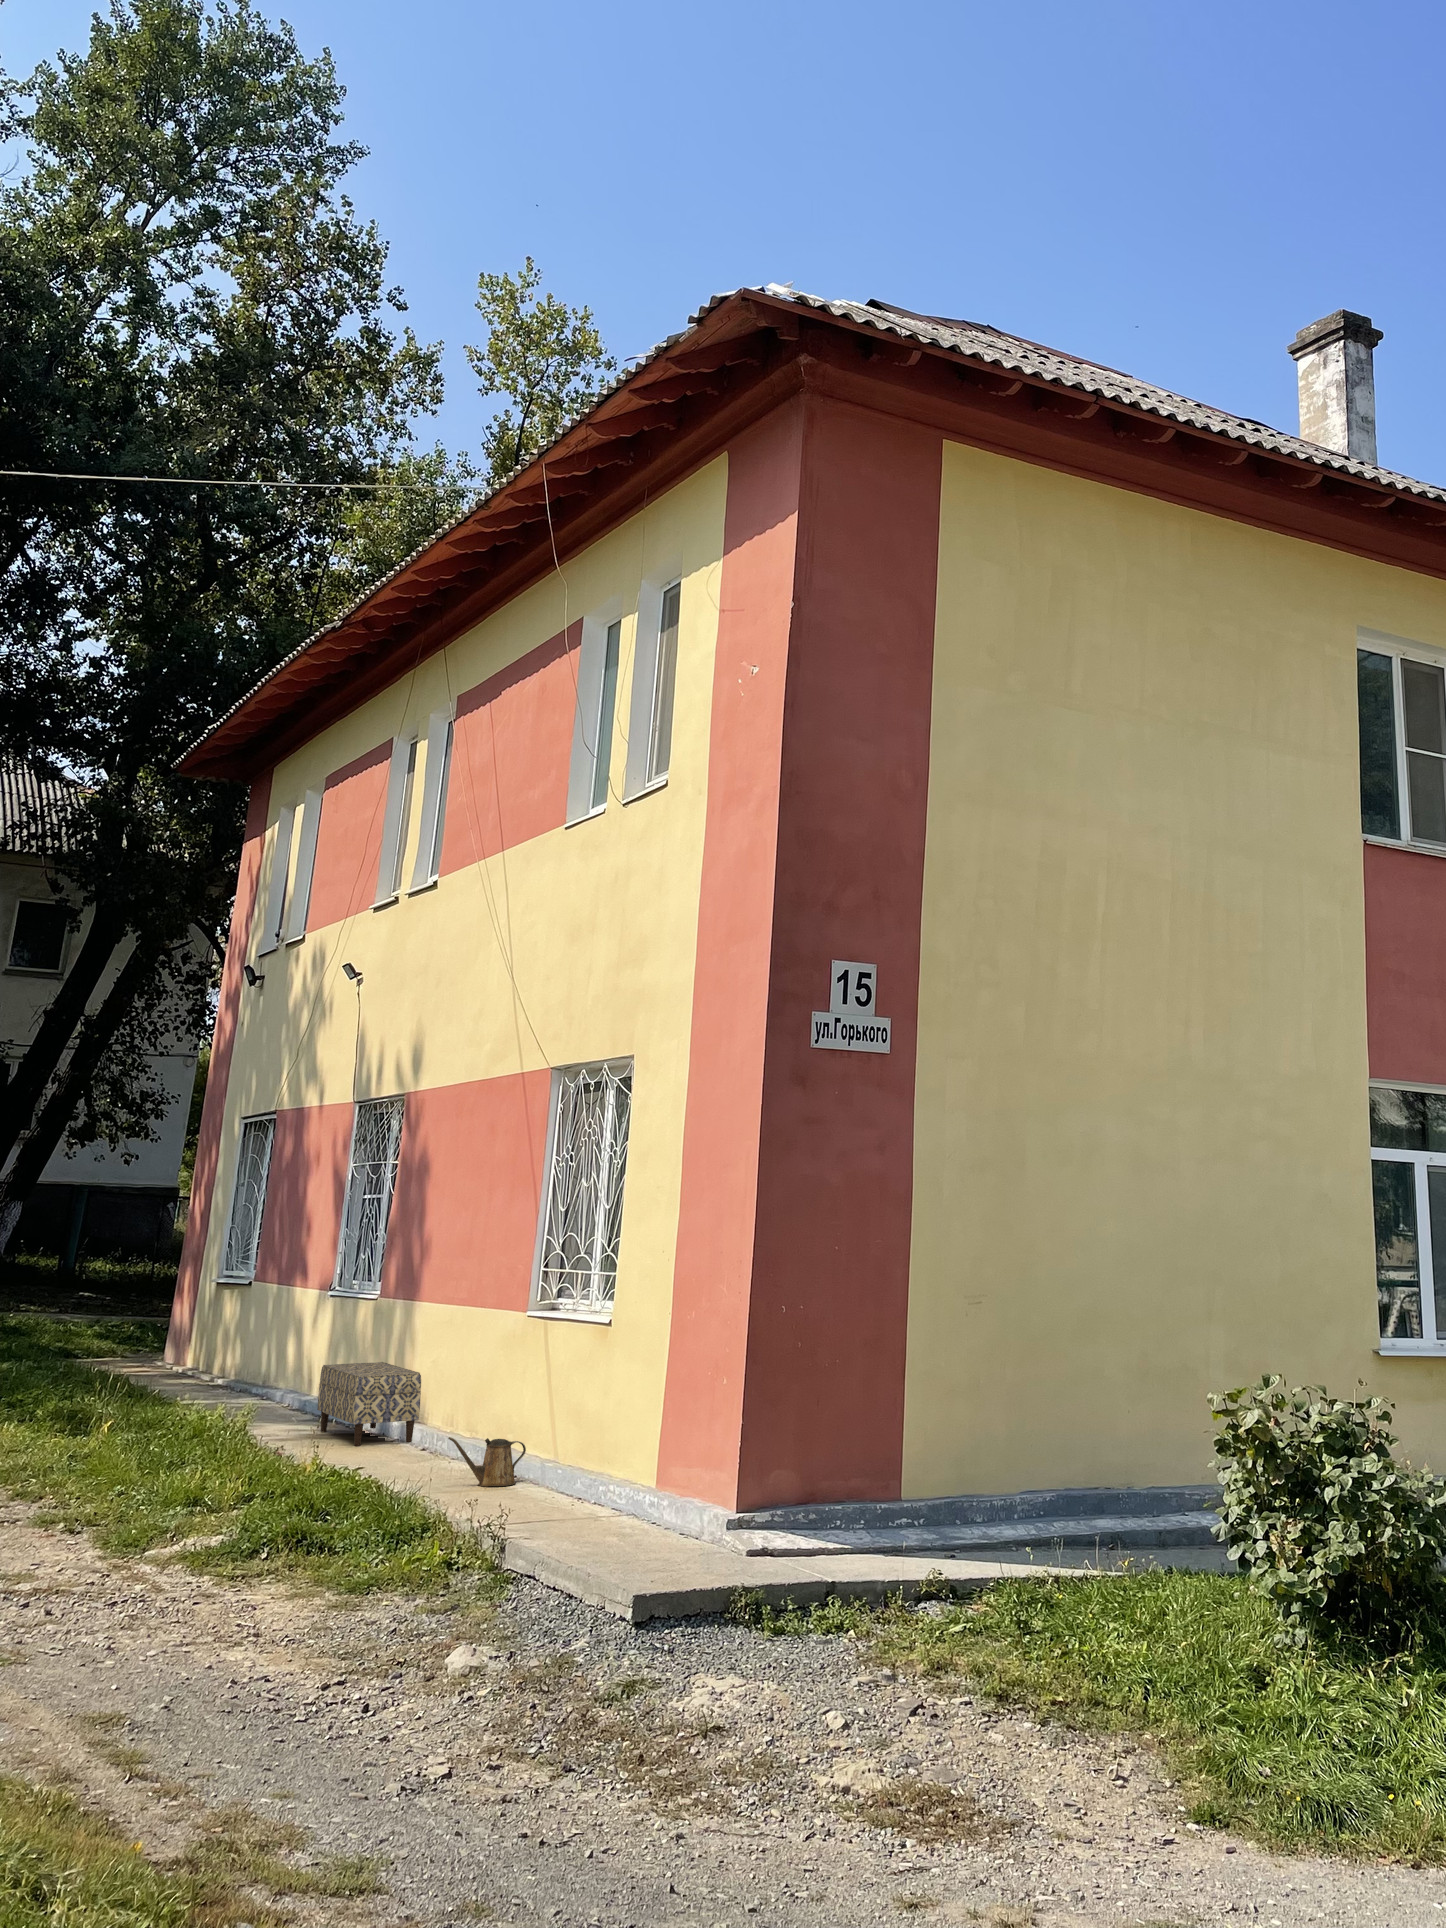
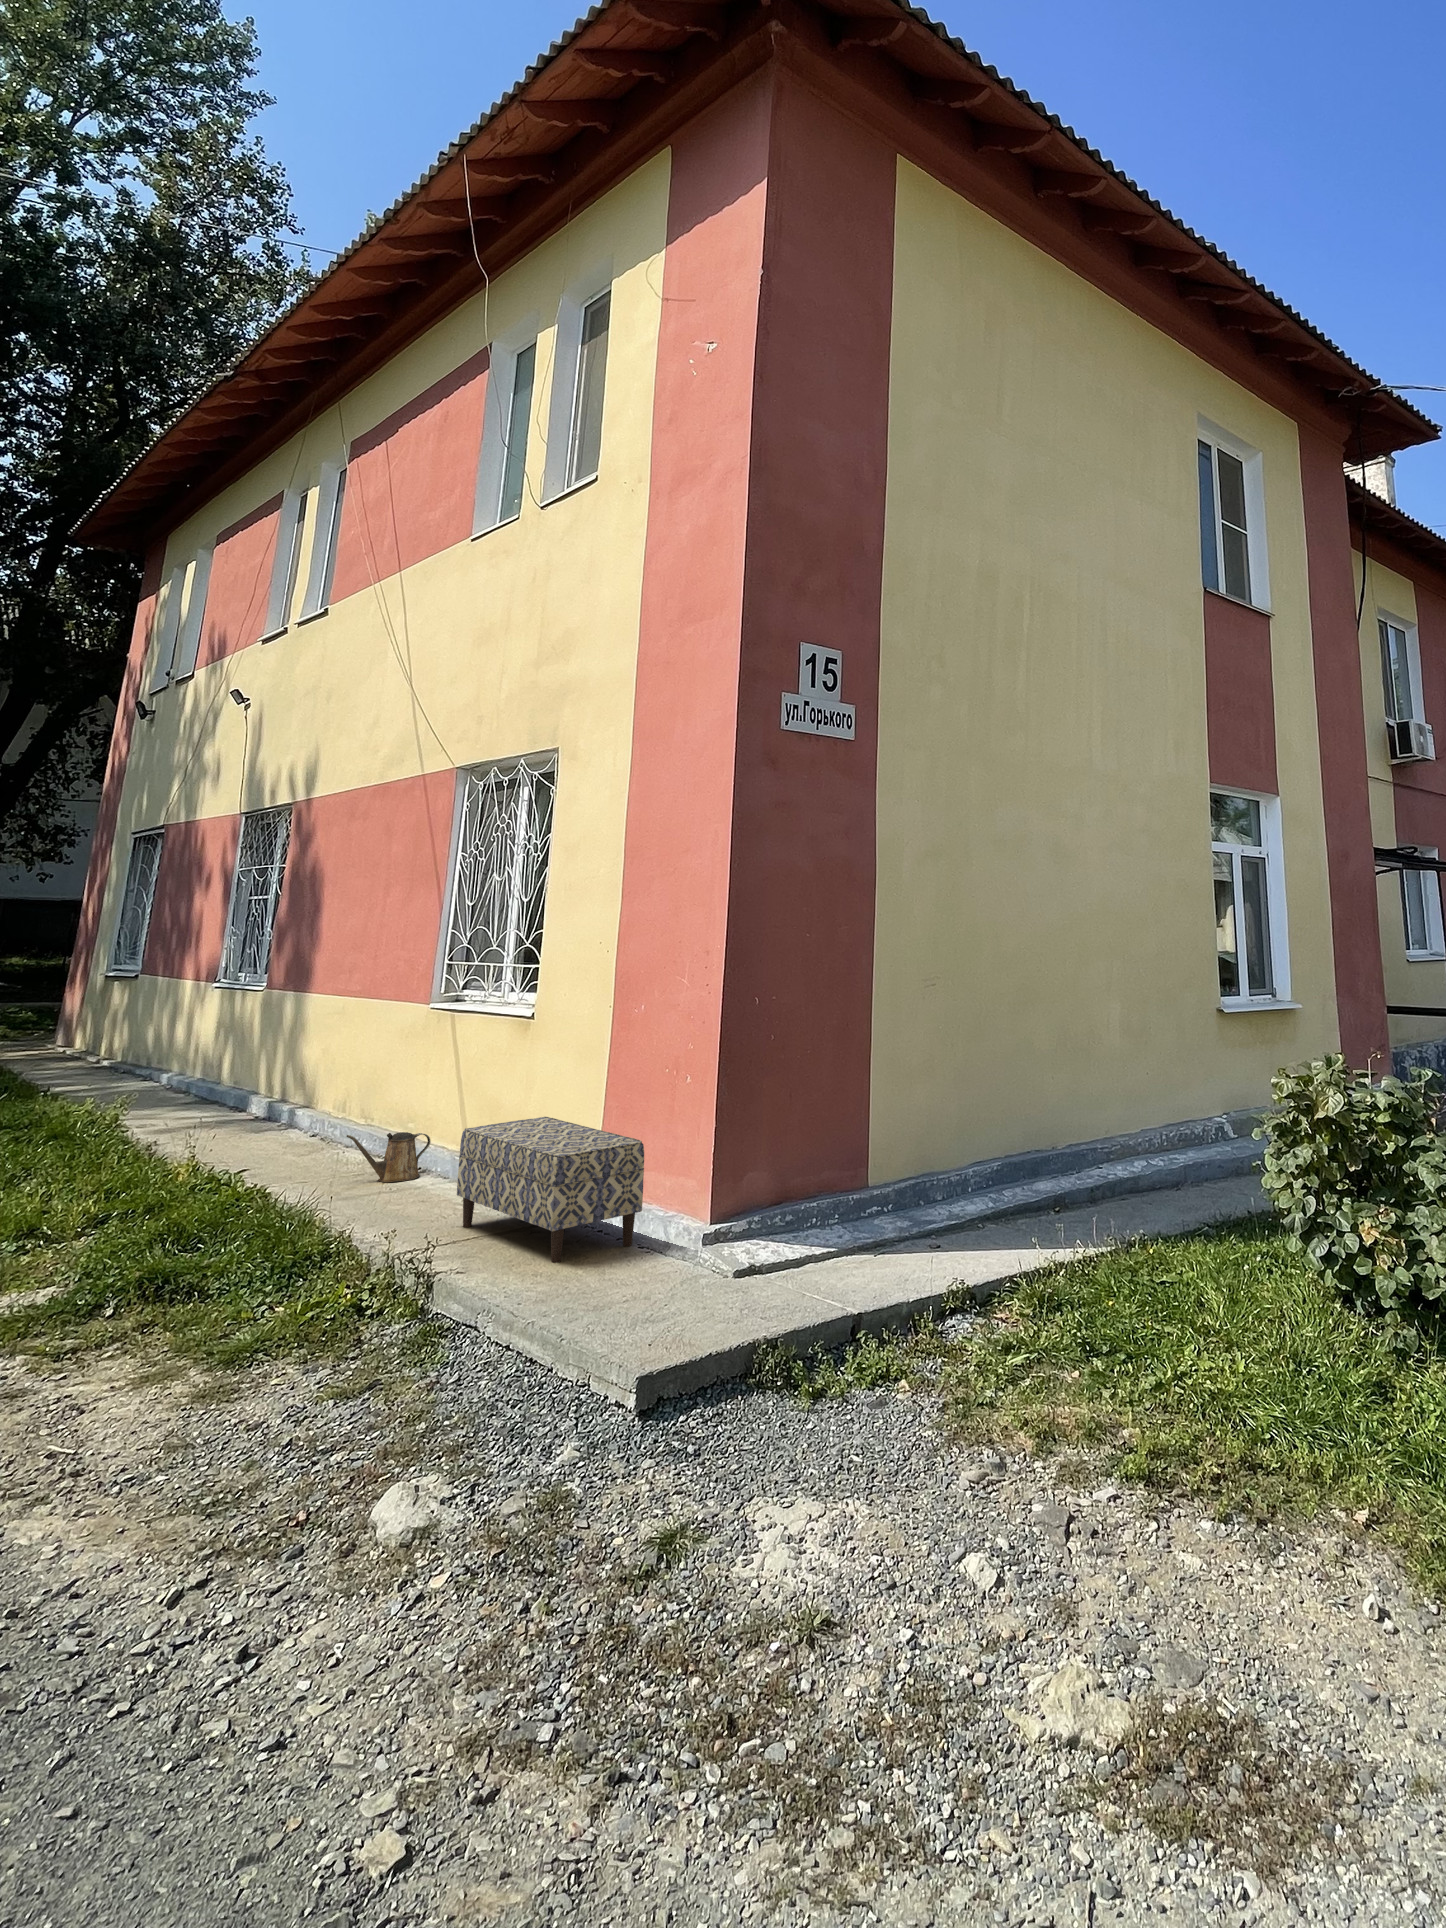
bench: present [317,1362,421,1446] -> present [457,1117,644,1263]

